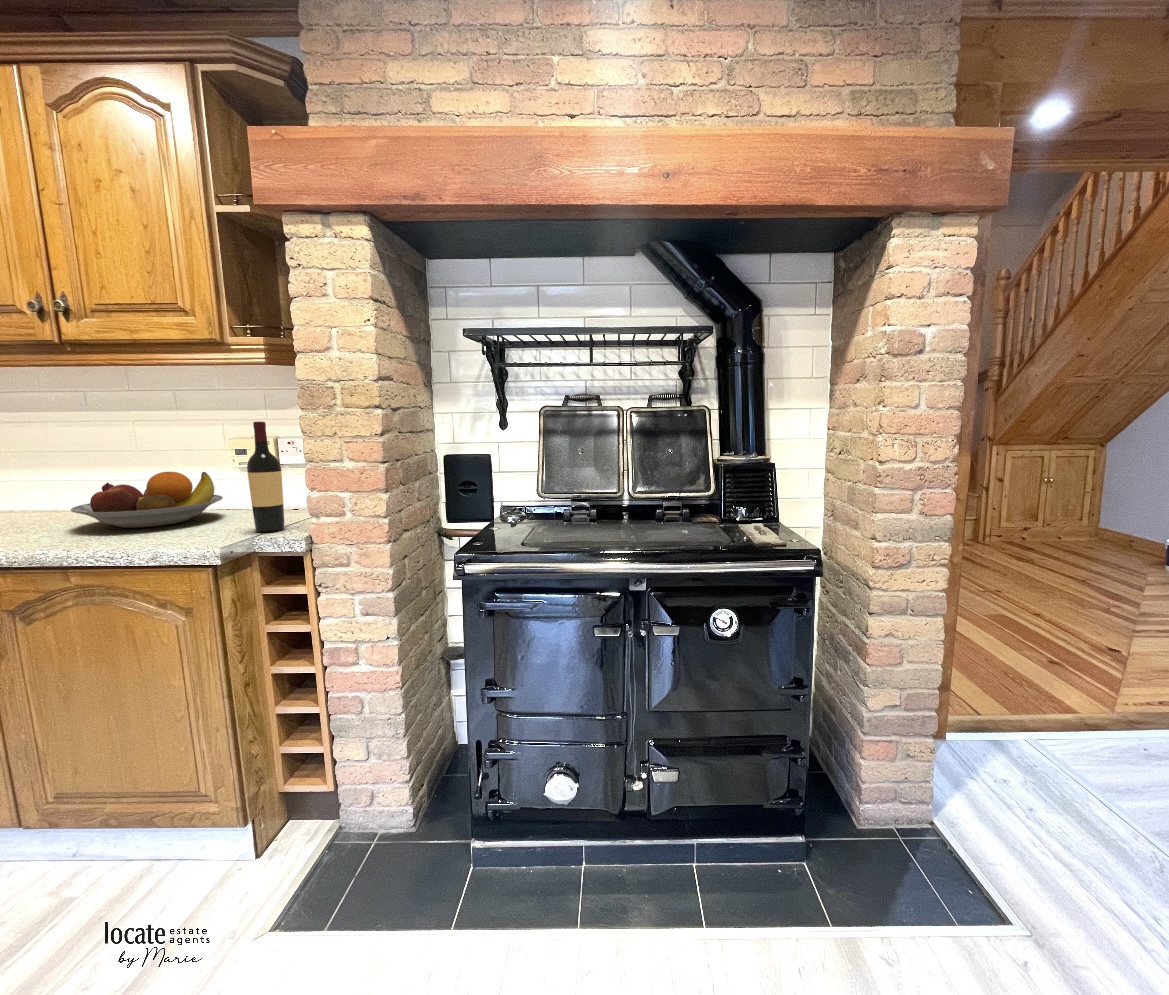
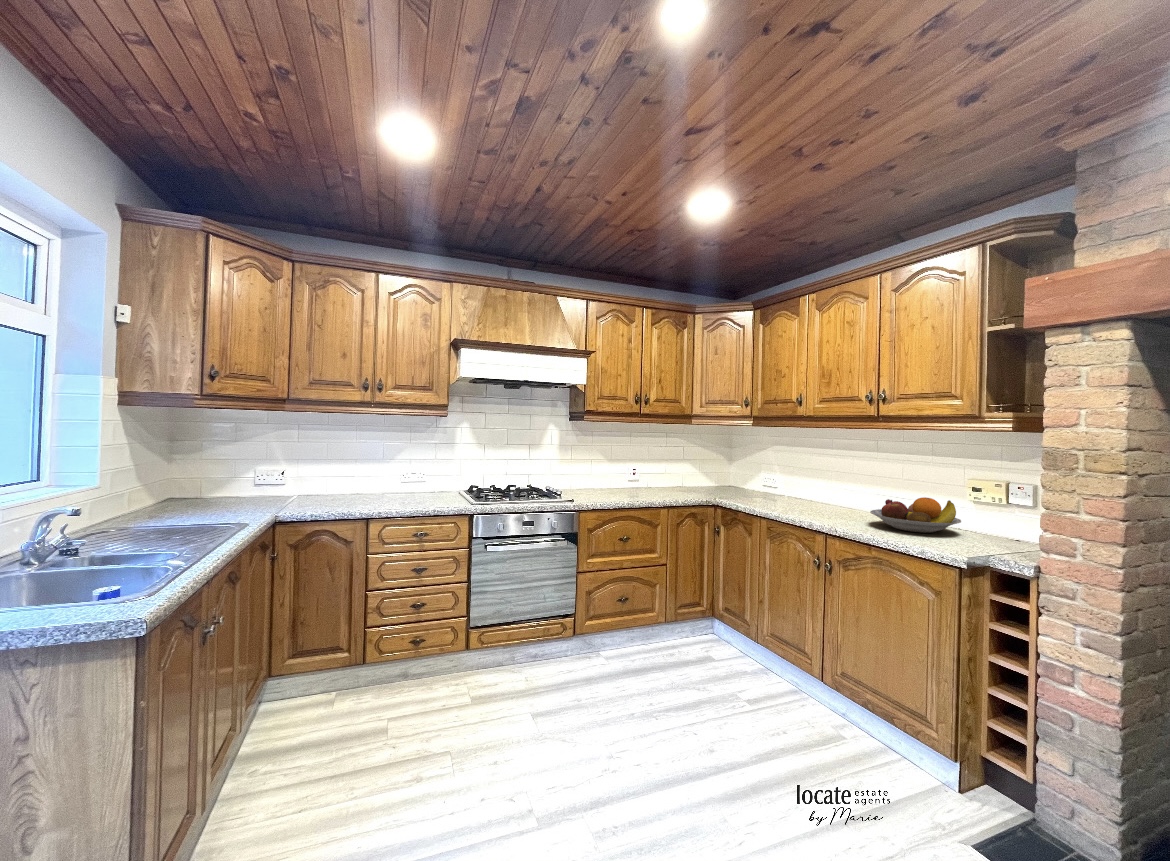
wine bottle: present [247,422,284,532] -> none [990,474,1017,555]

